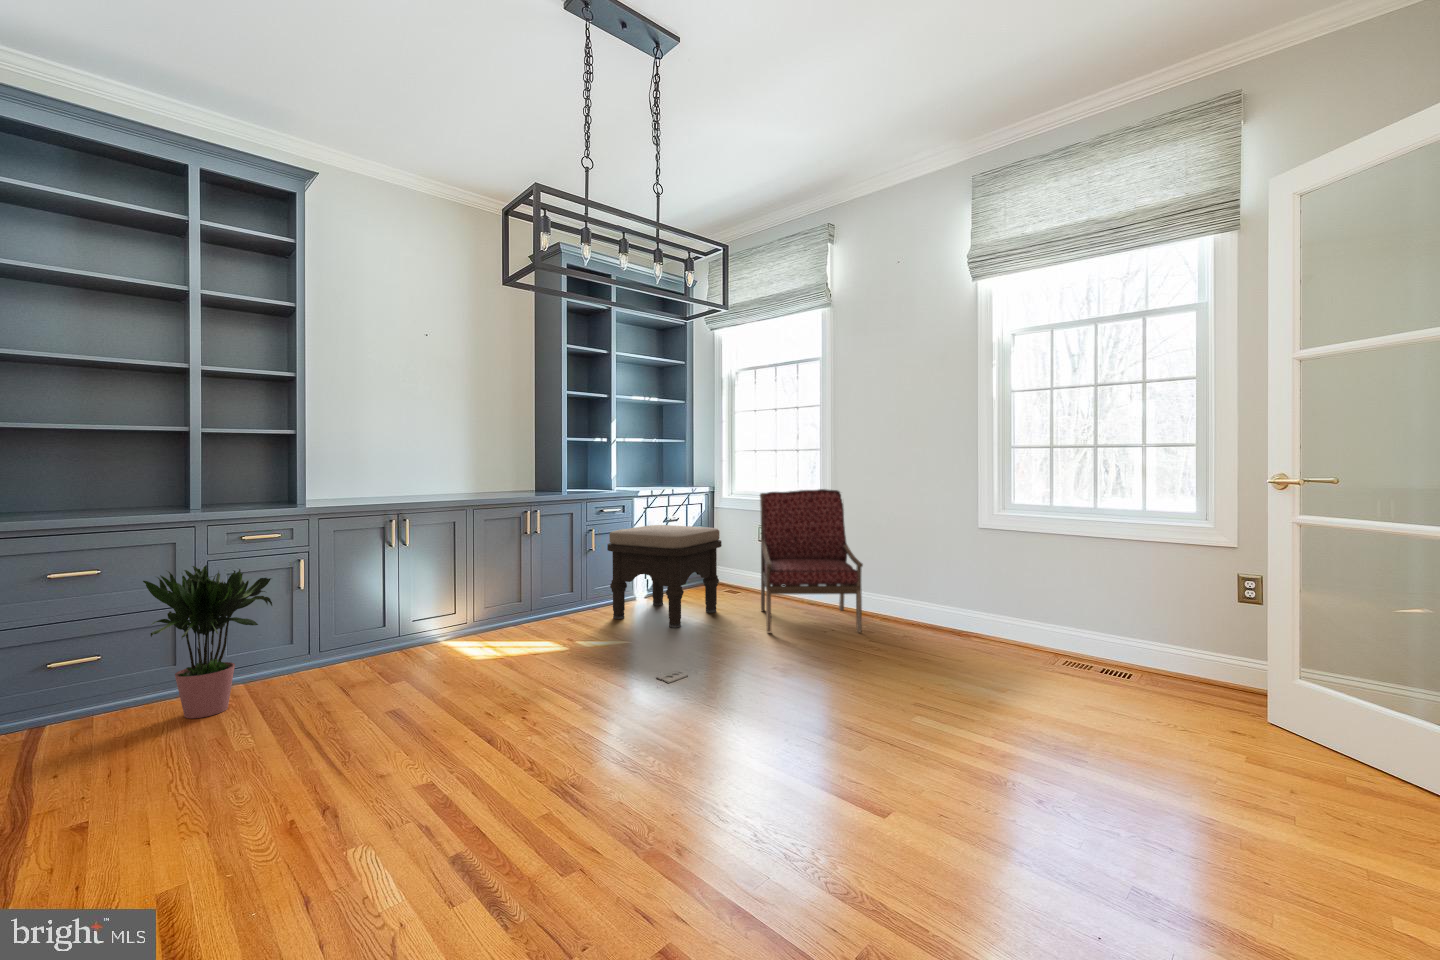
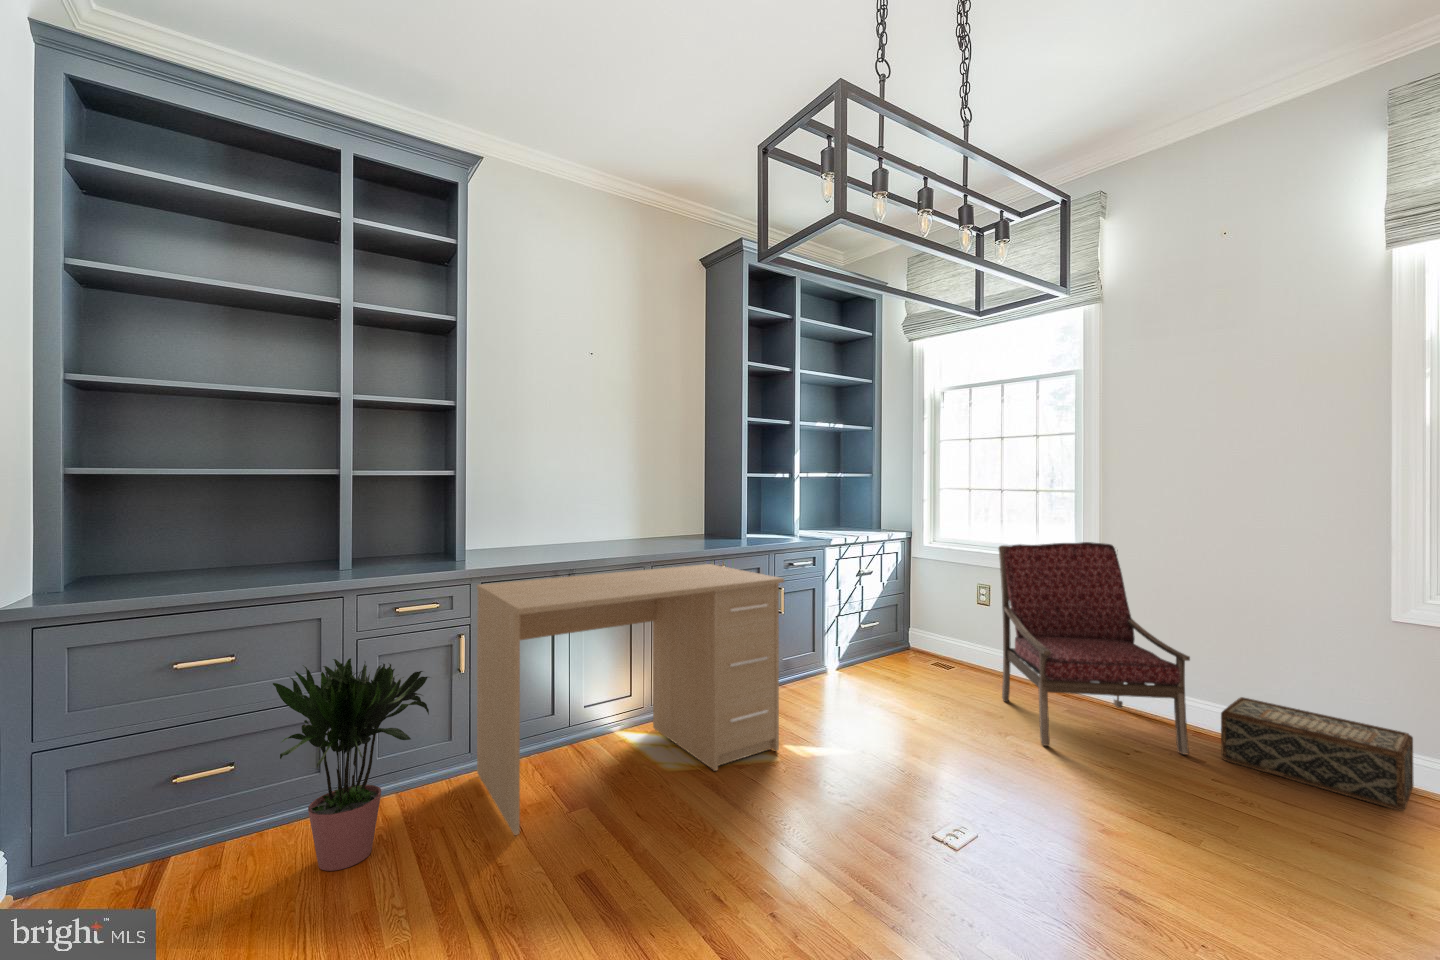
desk: none [316,508,571,694] -> present [477,564,784,835]
ottoman: present [607,525,722,628] -> none [806,581,950,727]
woven basket: none [882,593,986,651] -> present [1221,697,1414,811]

